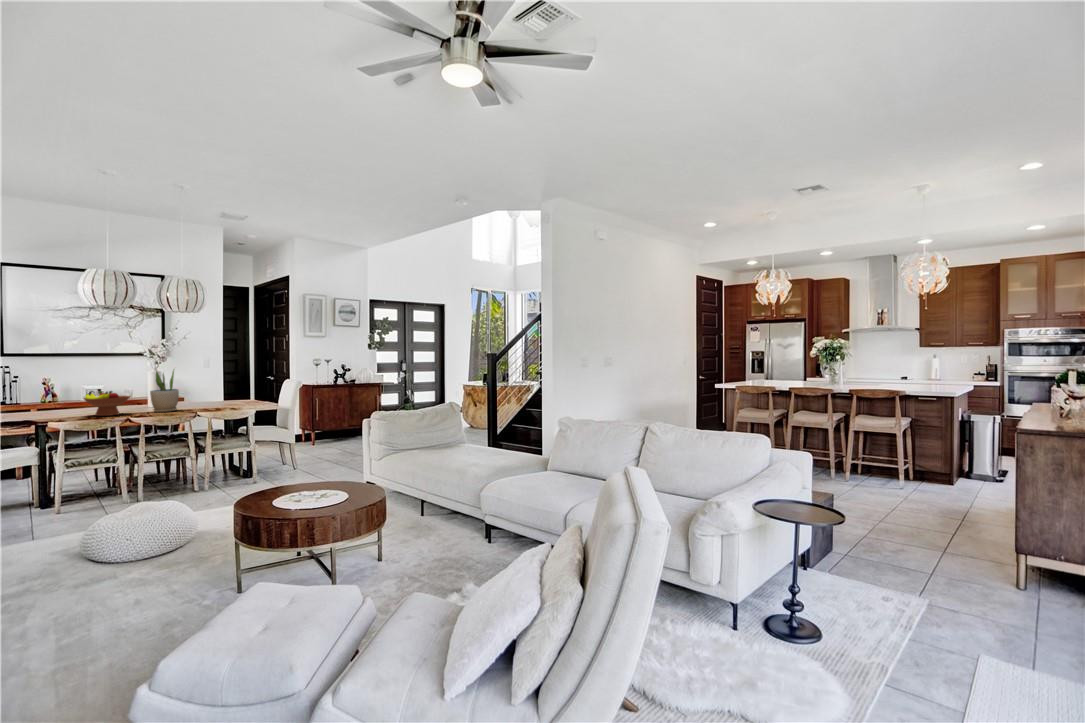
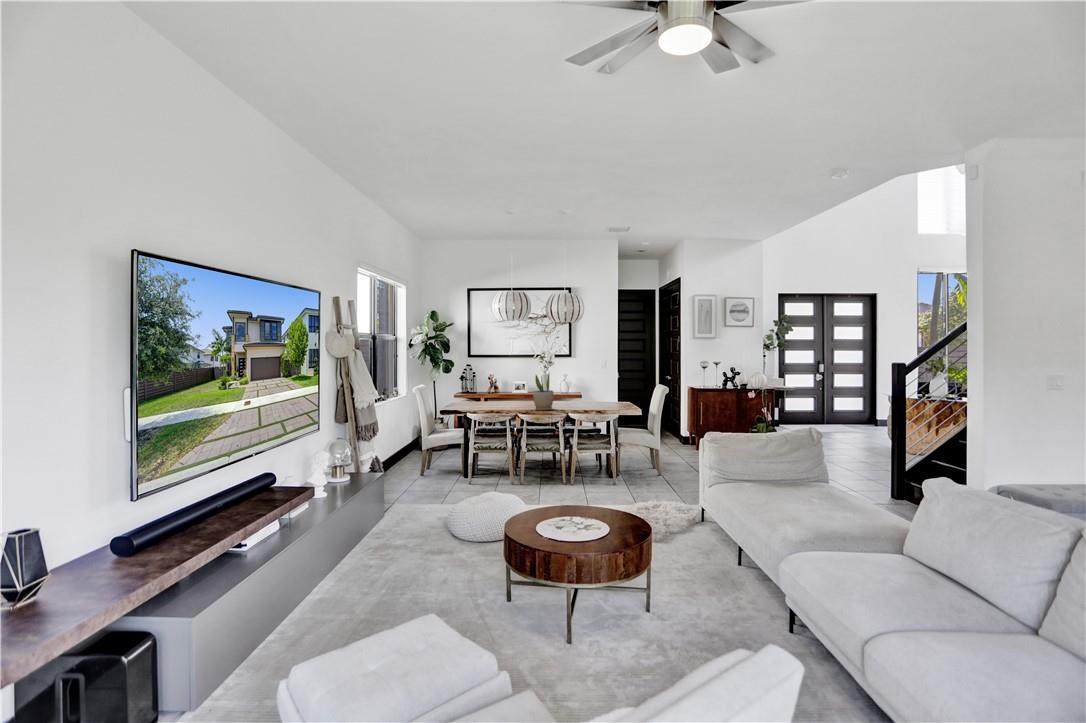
fruit bowl: present [83,391,130,416] -> none [488,390,519,411]

